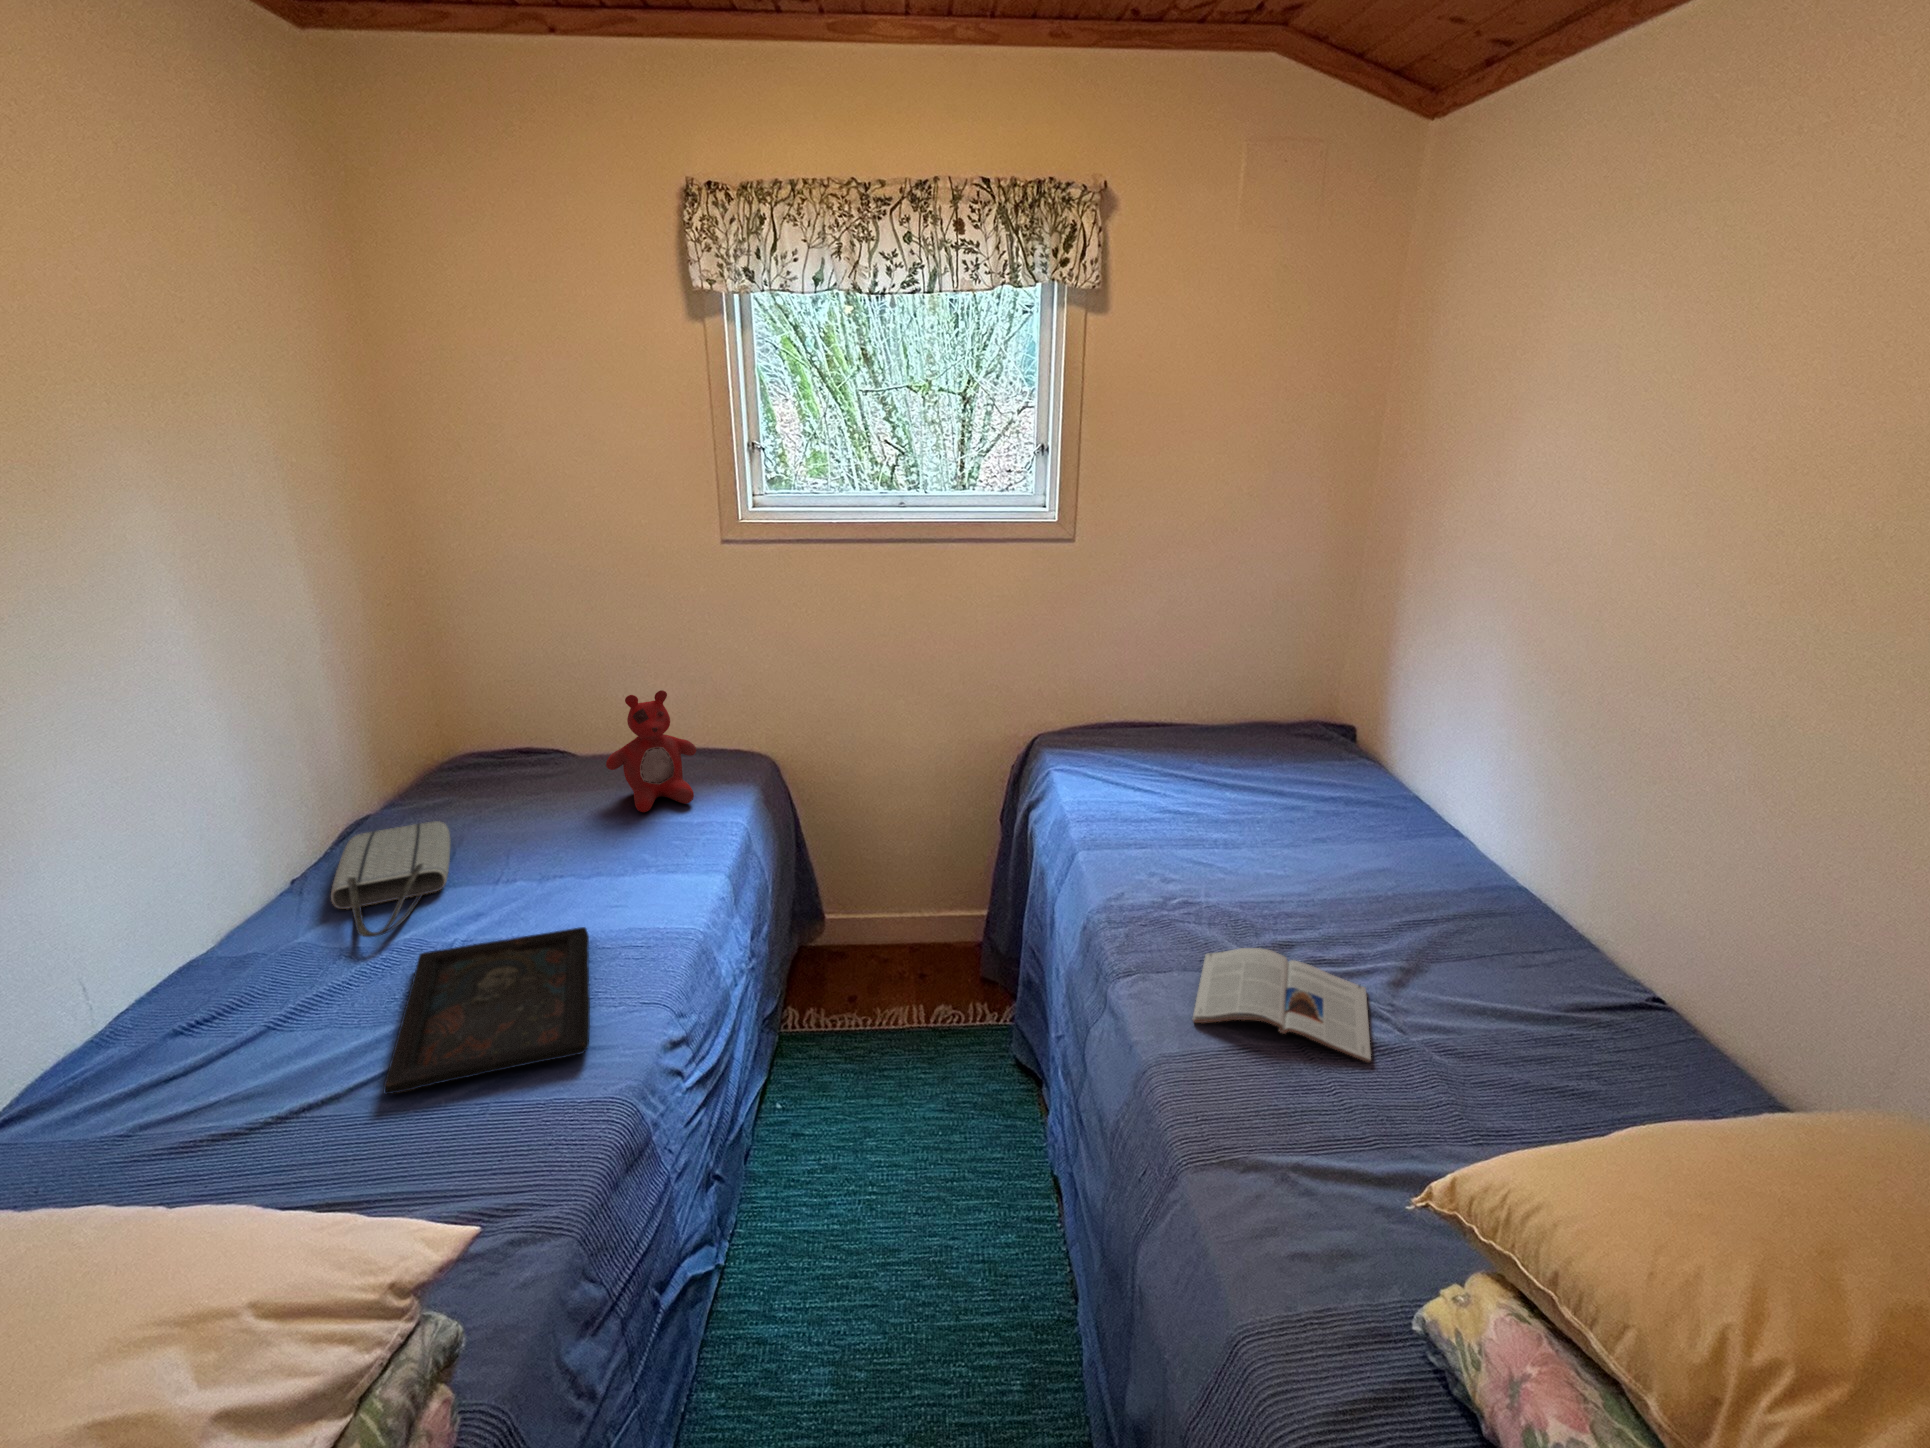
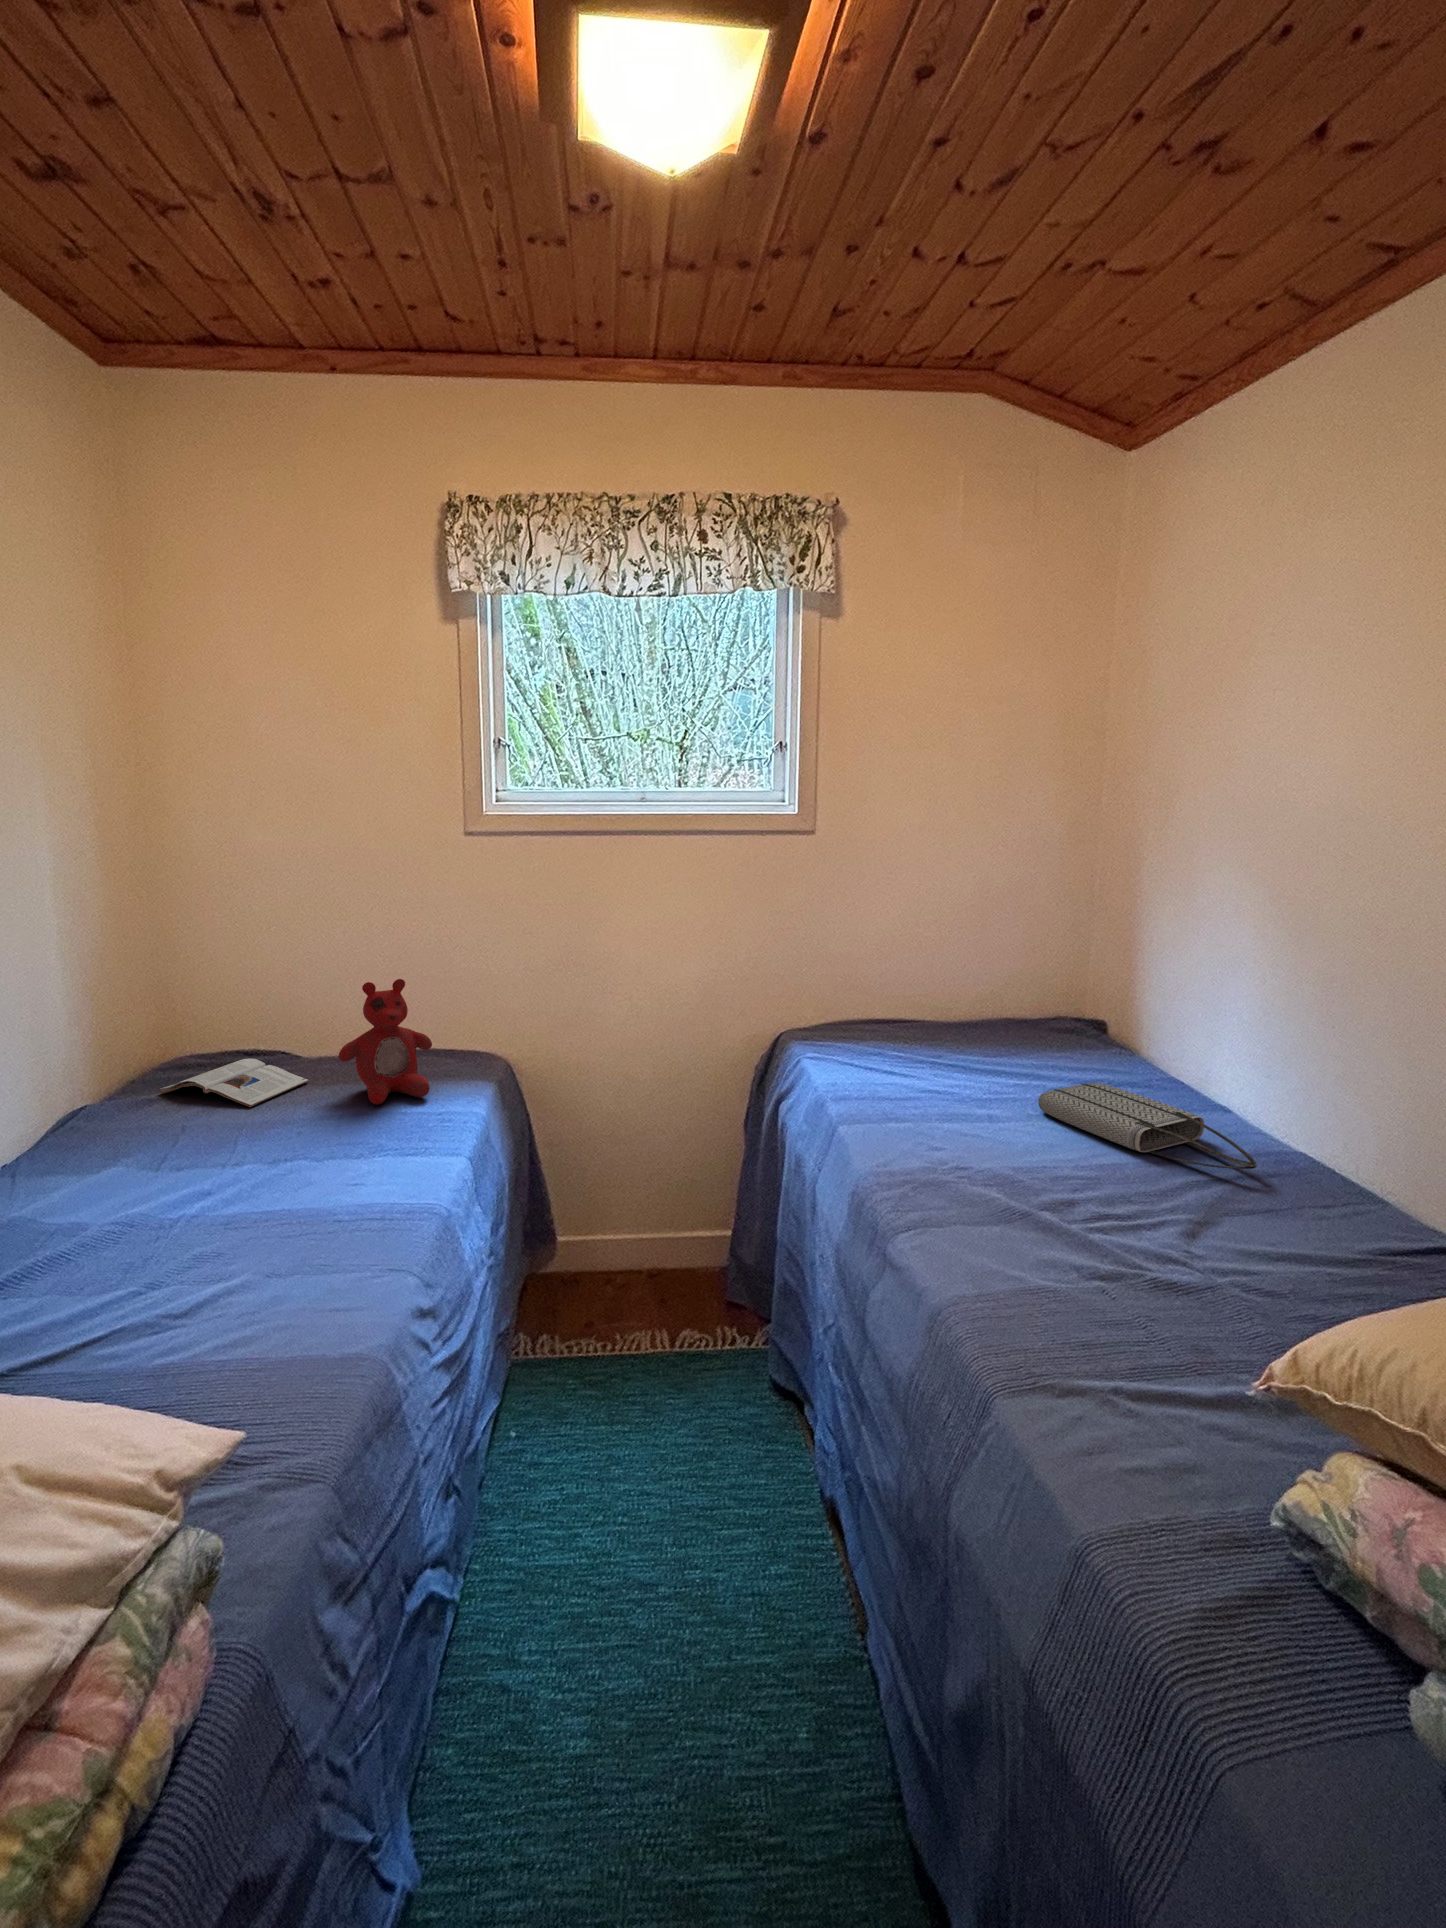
tote bag: present [331,821,450,937] -> present [1038,1083,1257,1169]
tray: present [384,927,590,1094] -> none [112,1197,337,1348]
magazine: present [1193,948,1371,1062] -> present [160,1059,309,1107]

